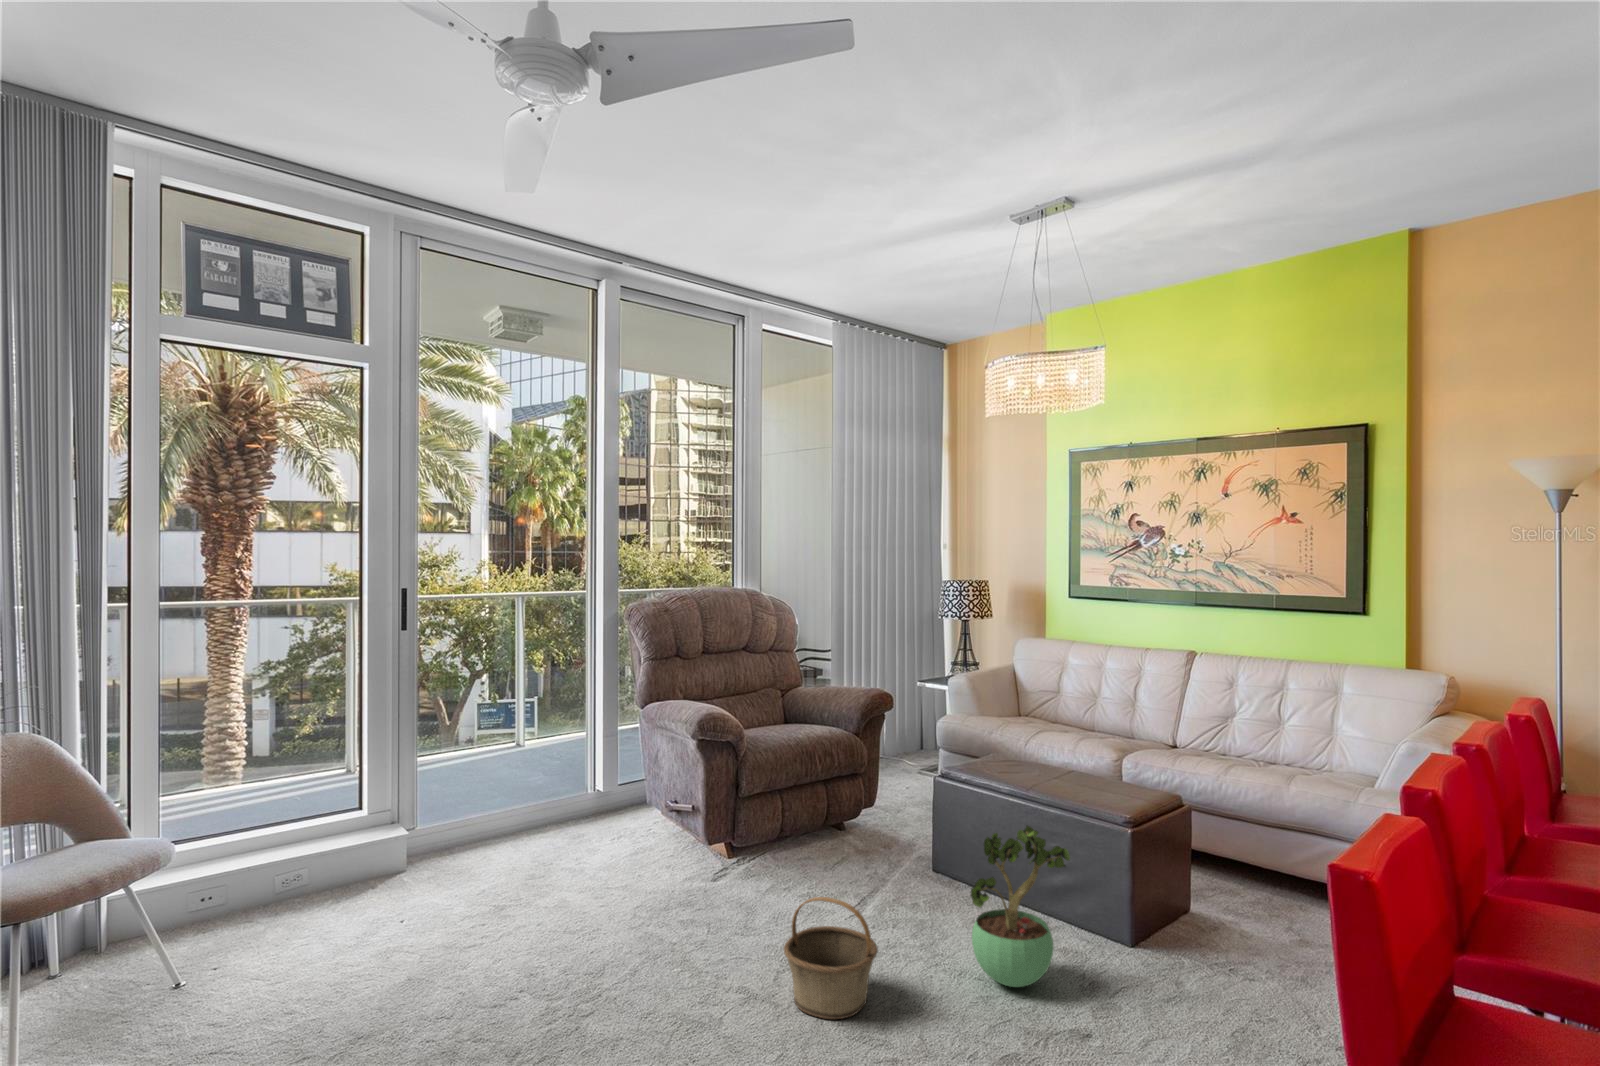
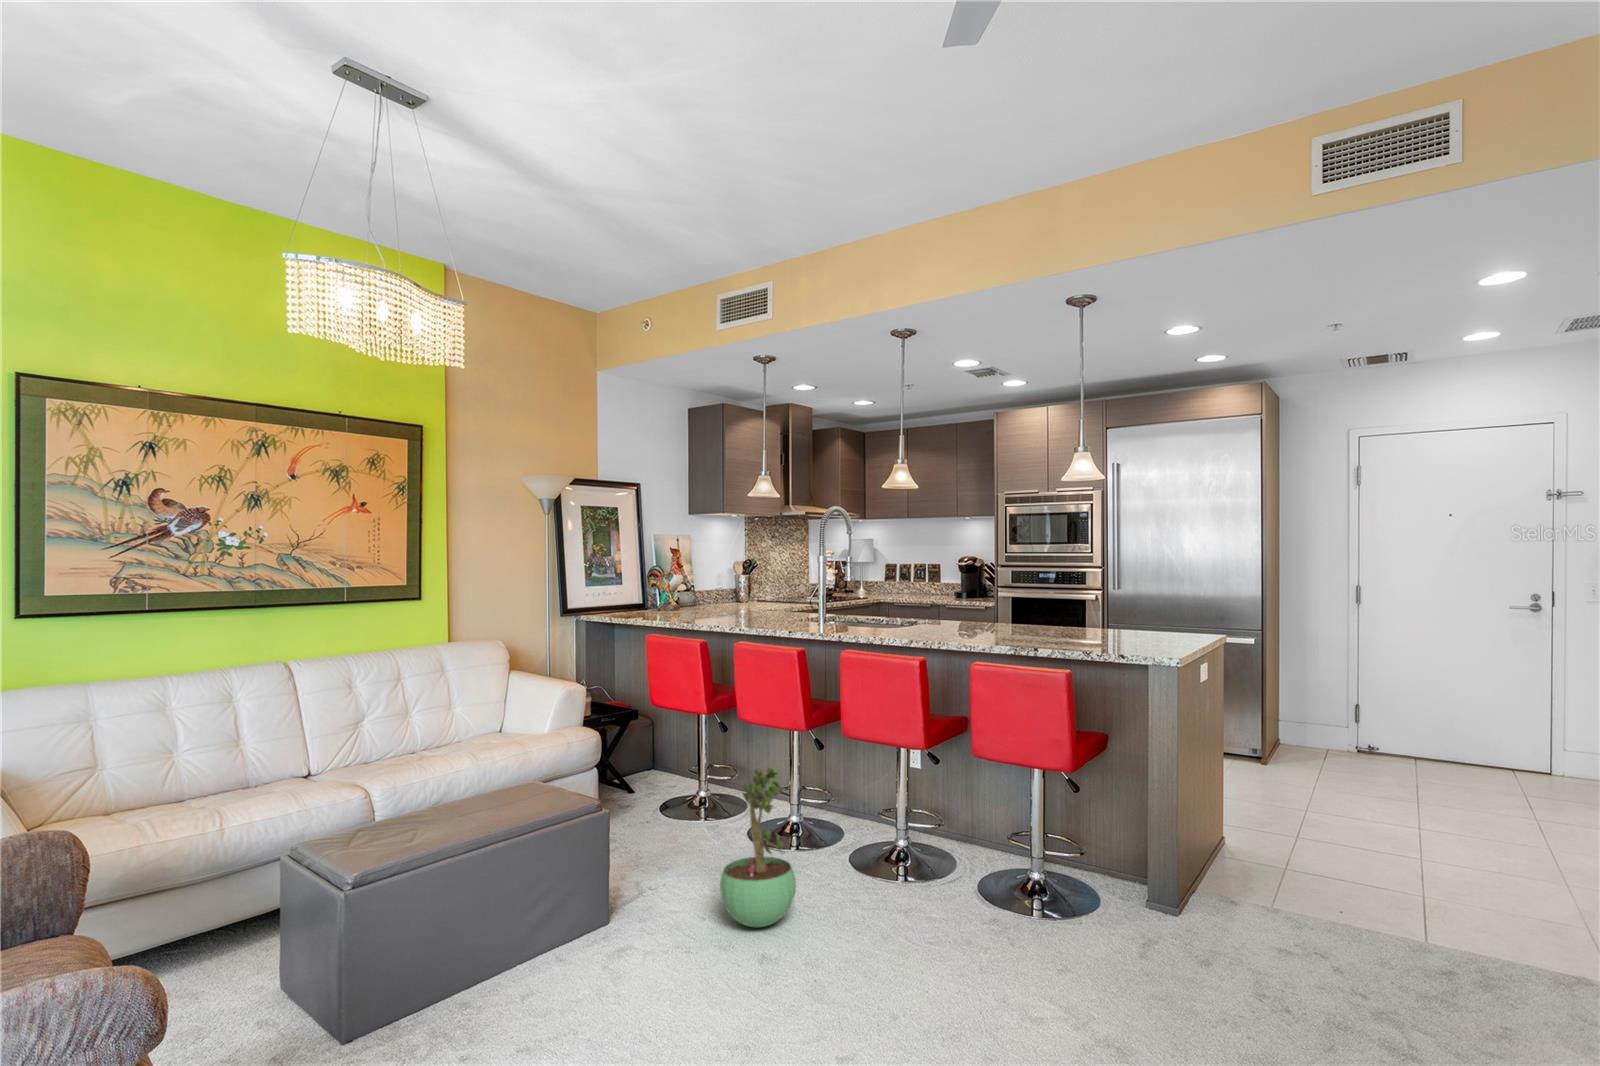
basket: present [784,897,878,1019] -> none [792,884,896,1025]

